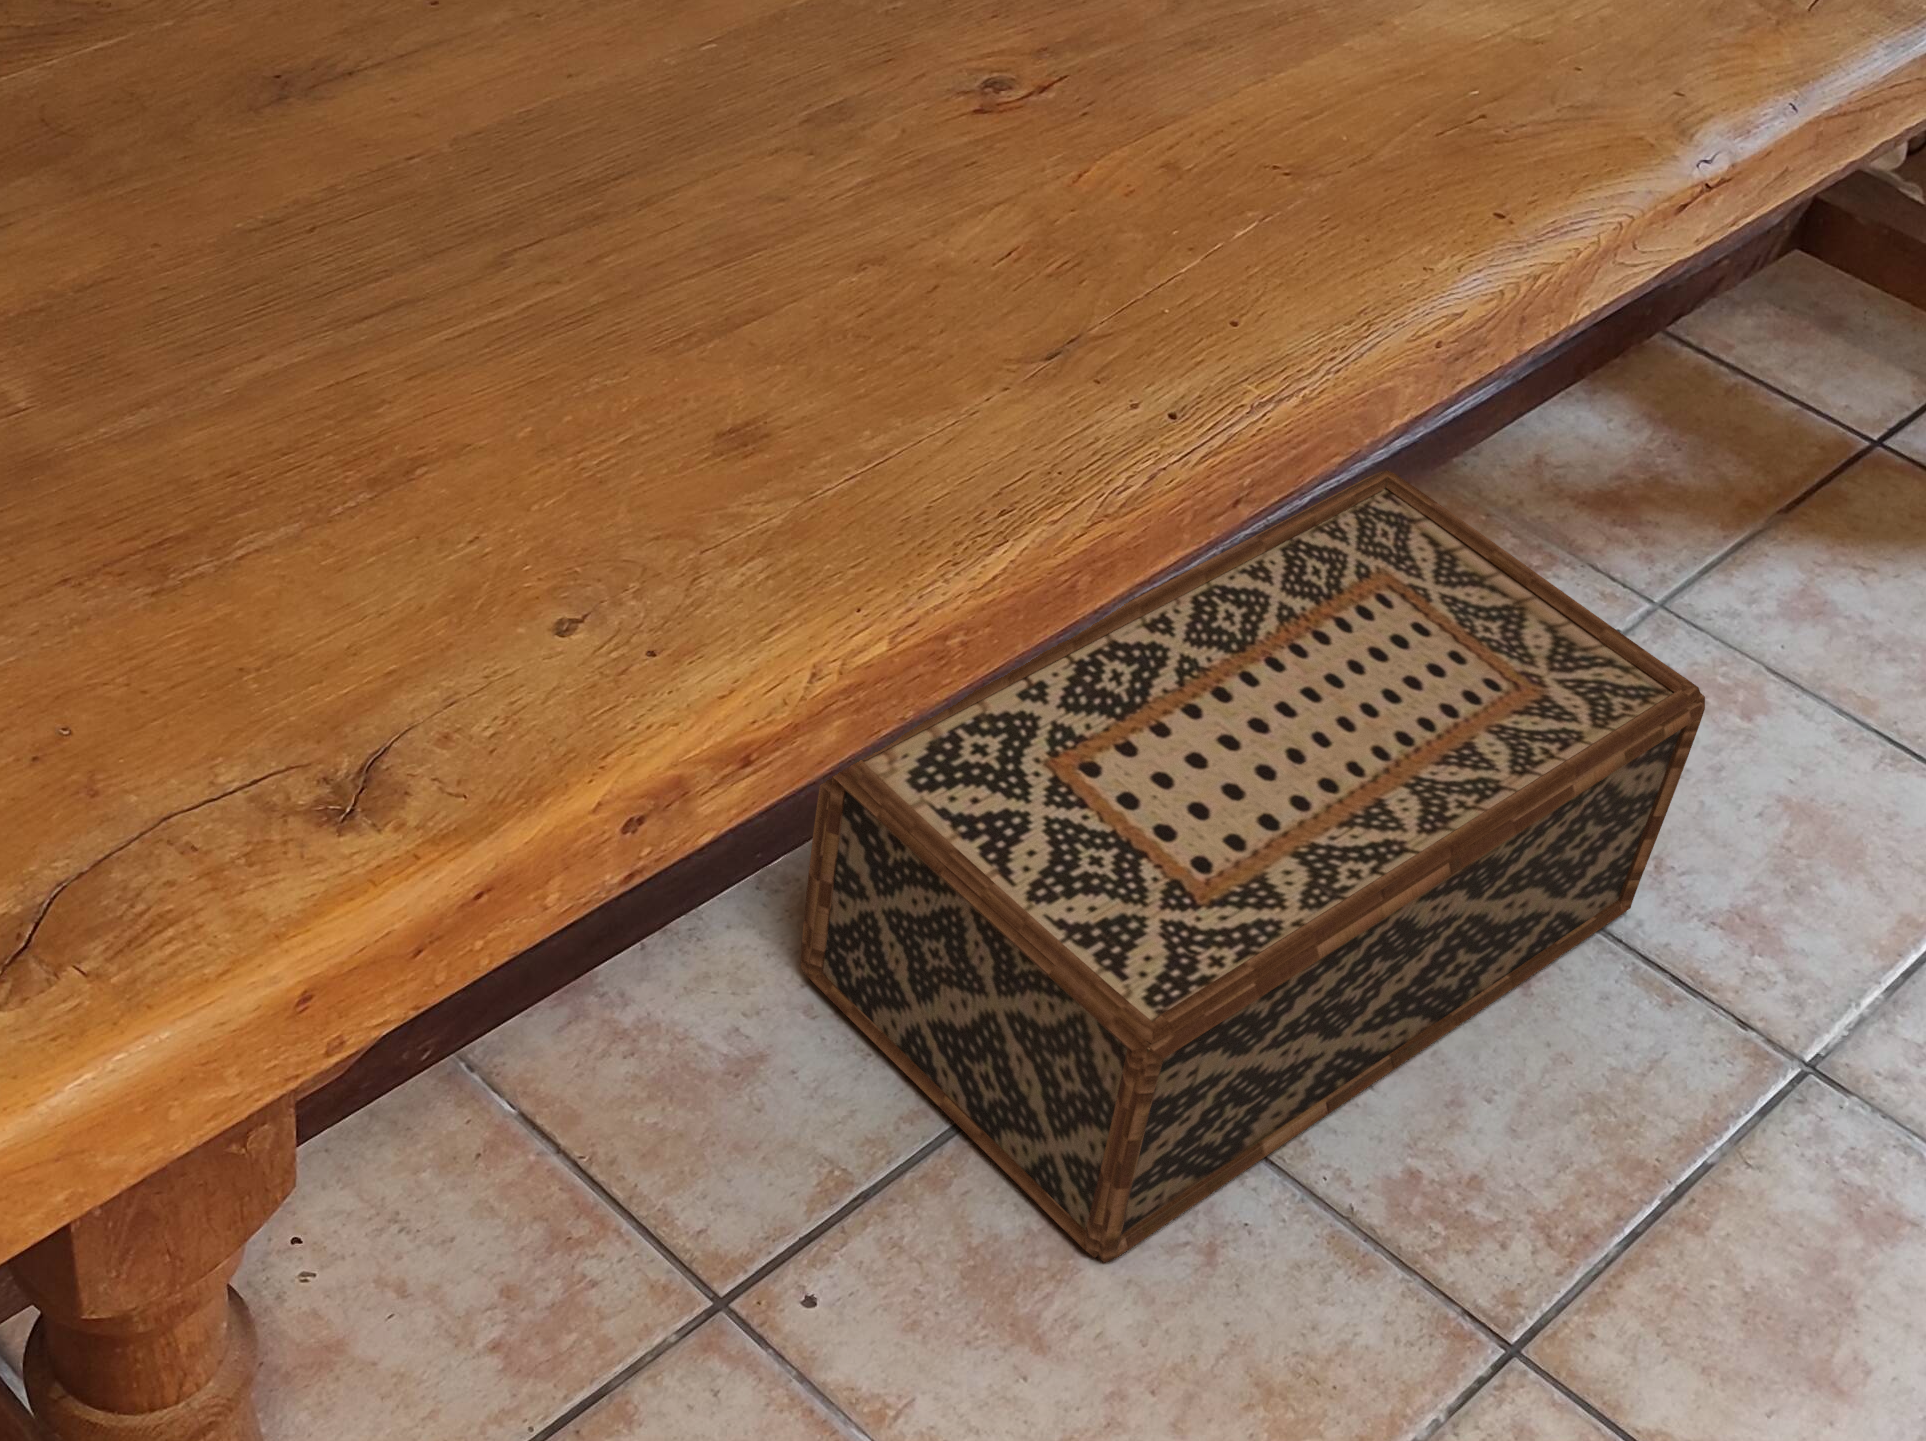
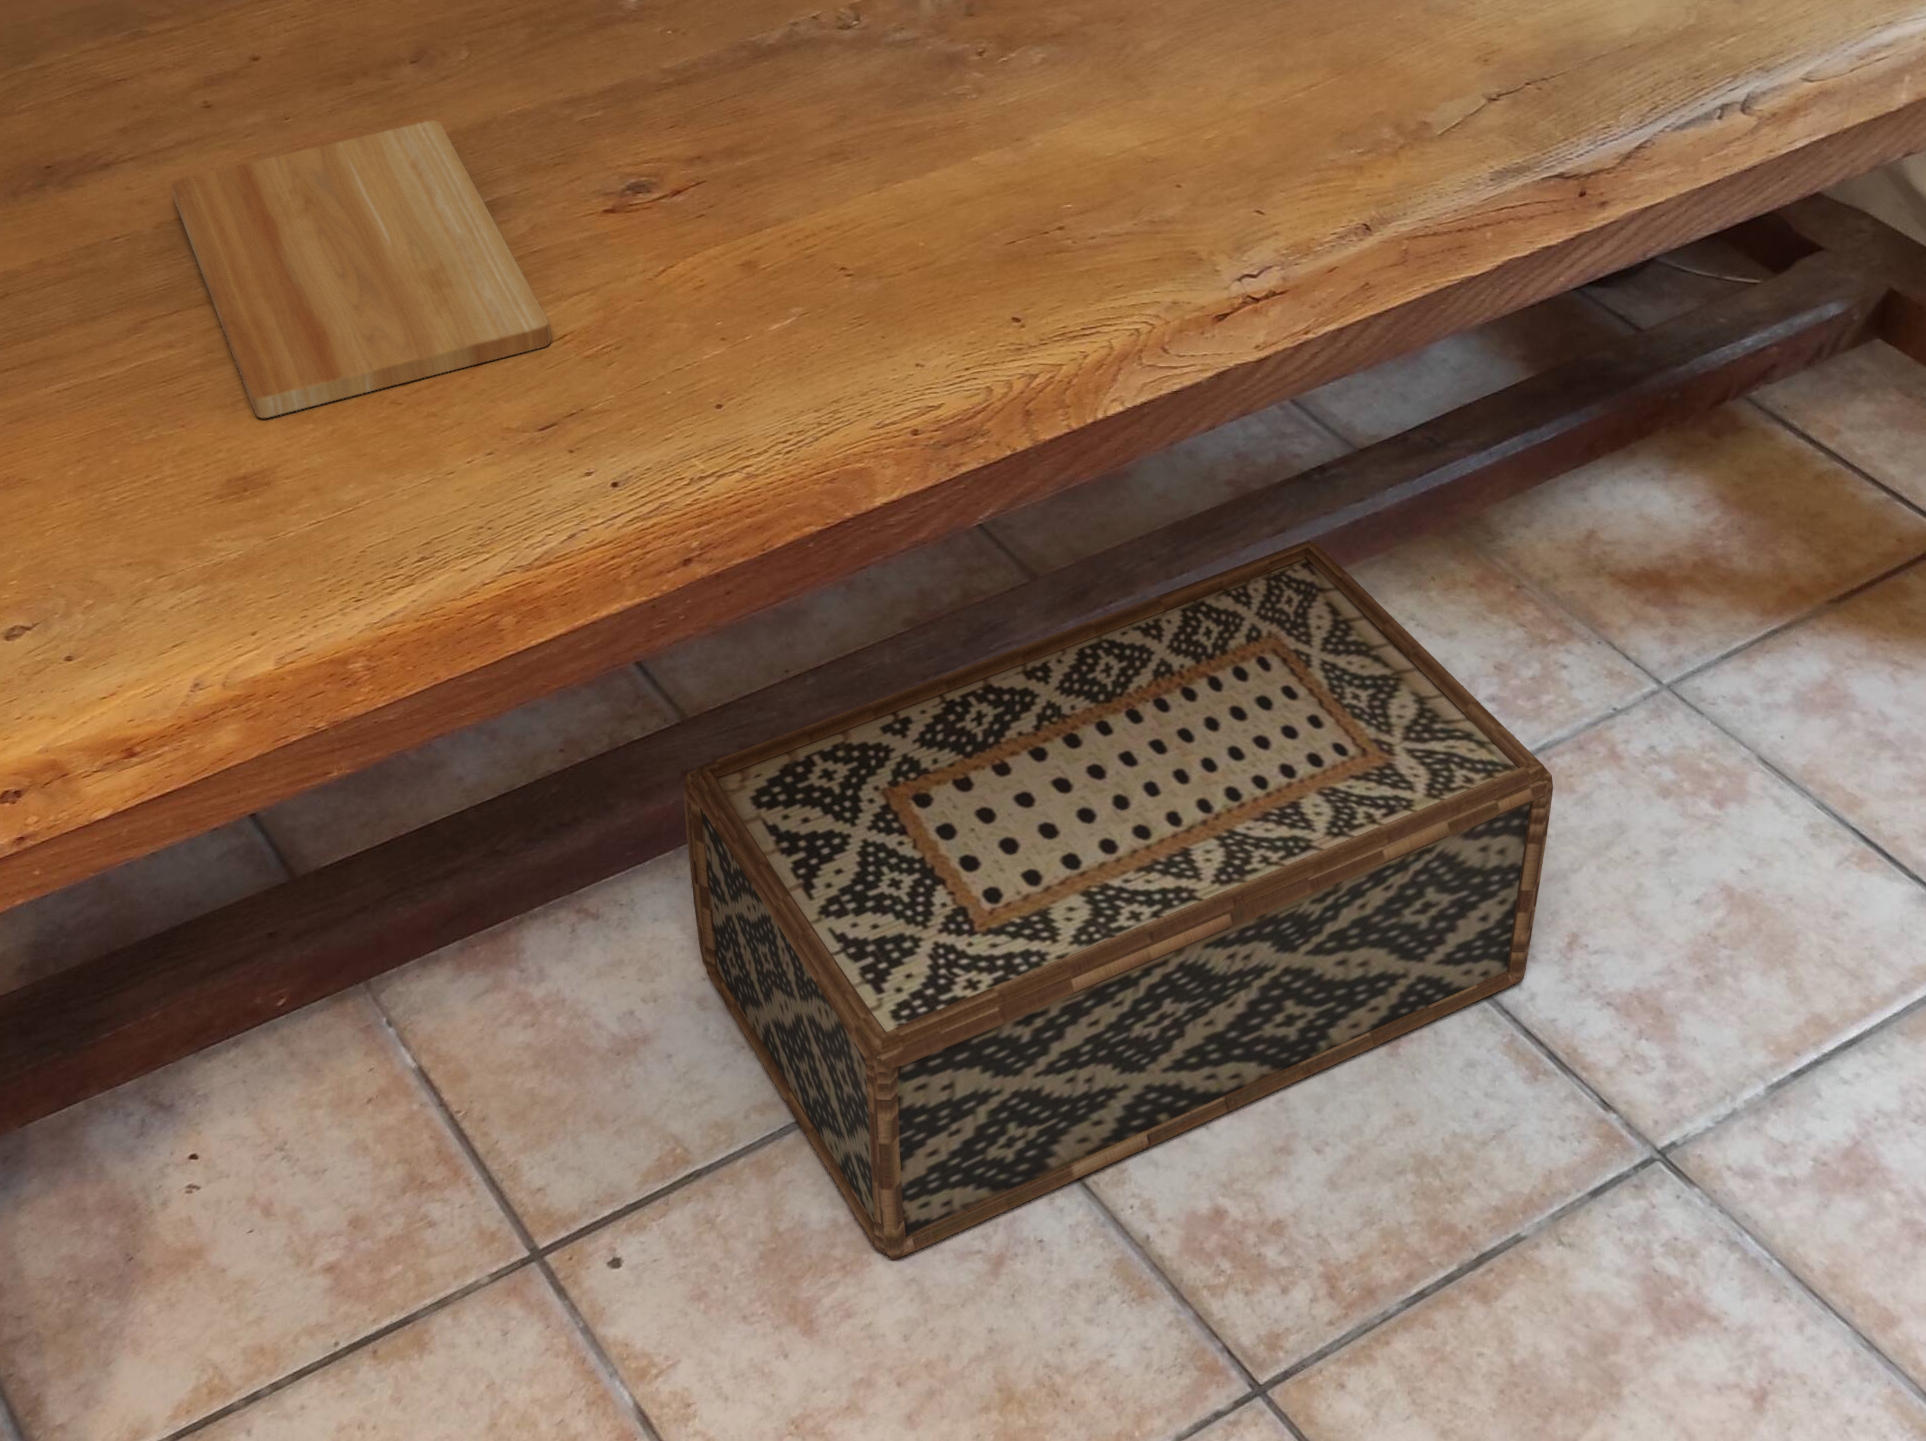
cutting board: none [455,14,1003,366] -> present [172,120,551,418]

